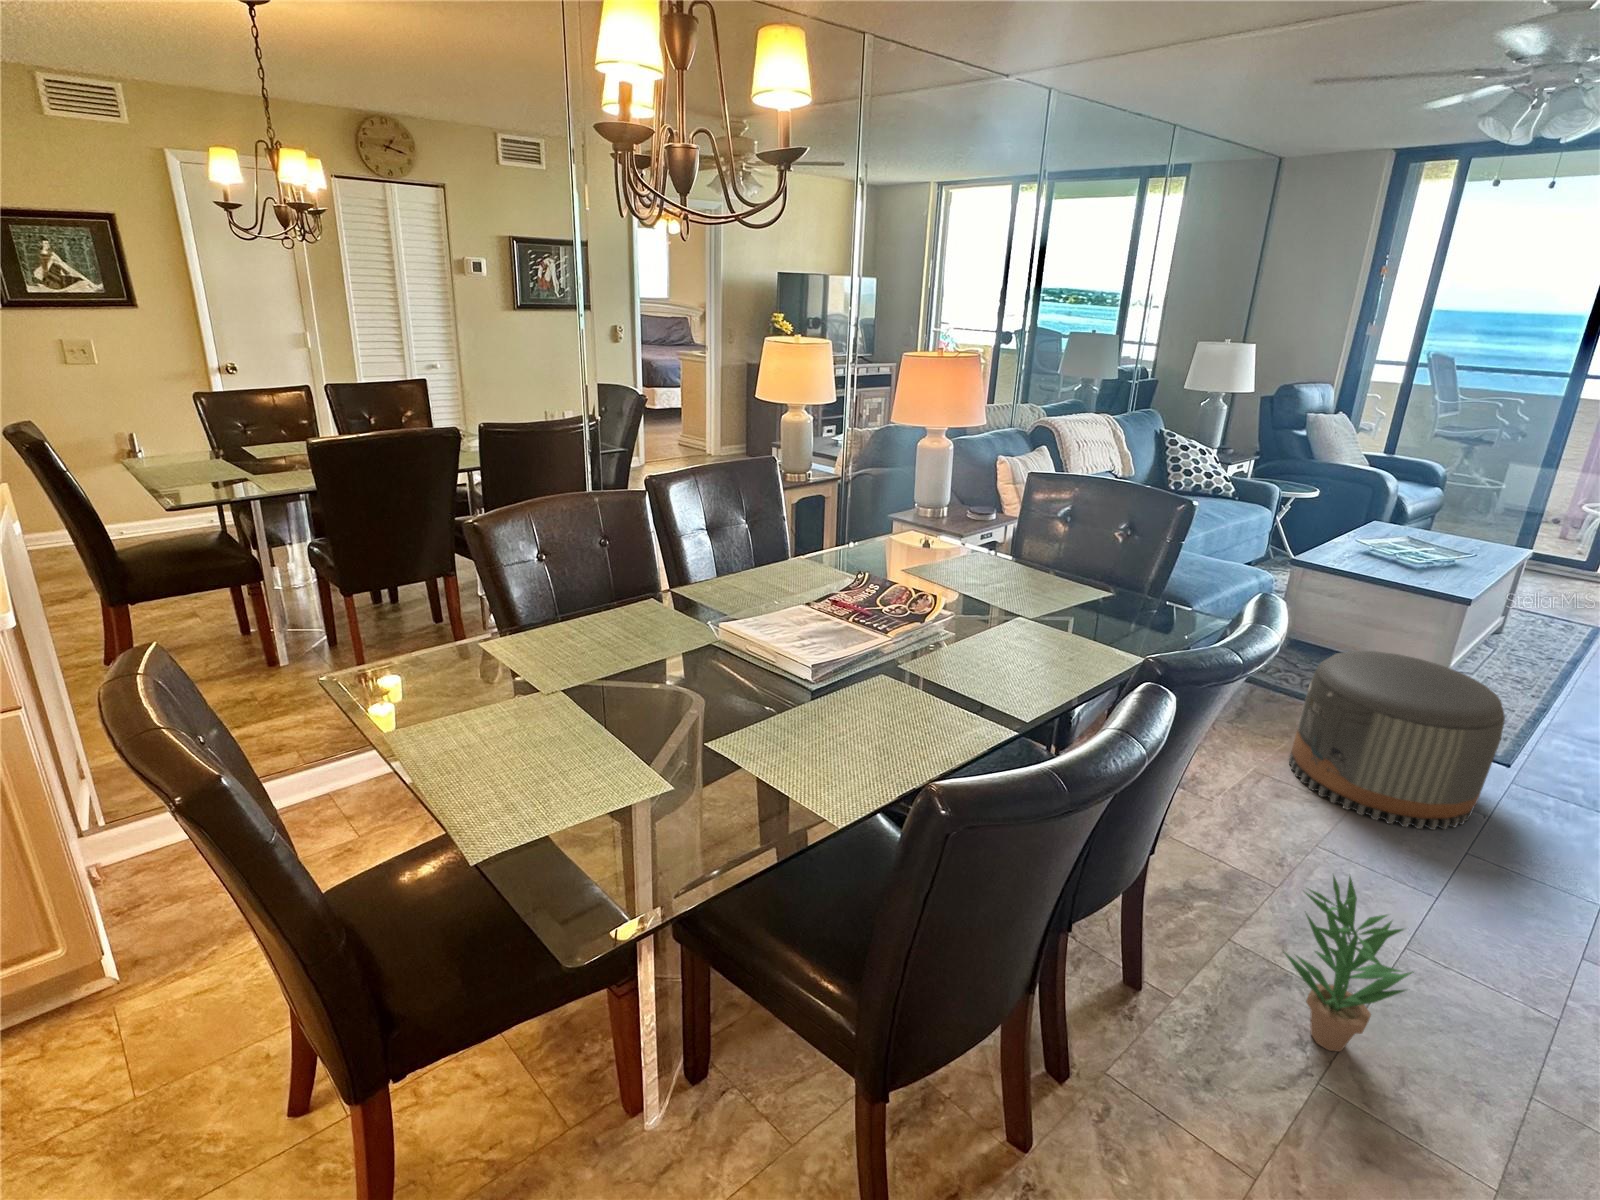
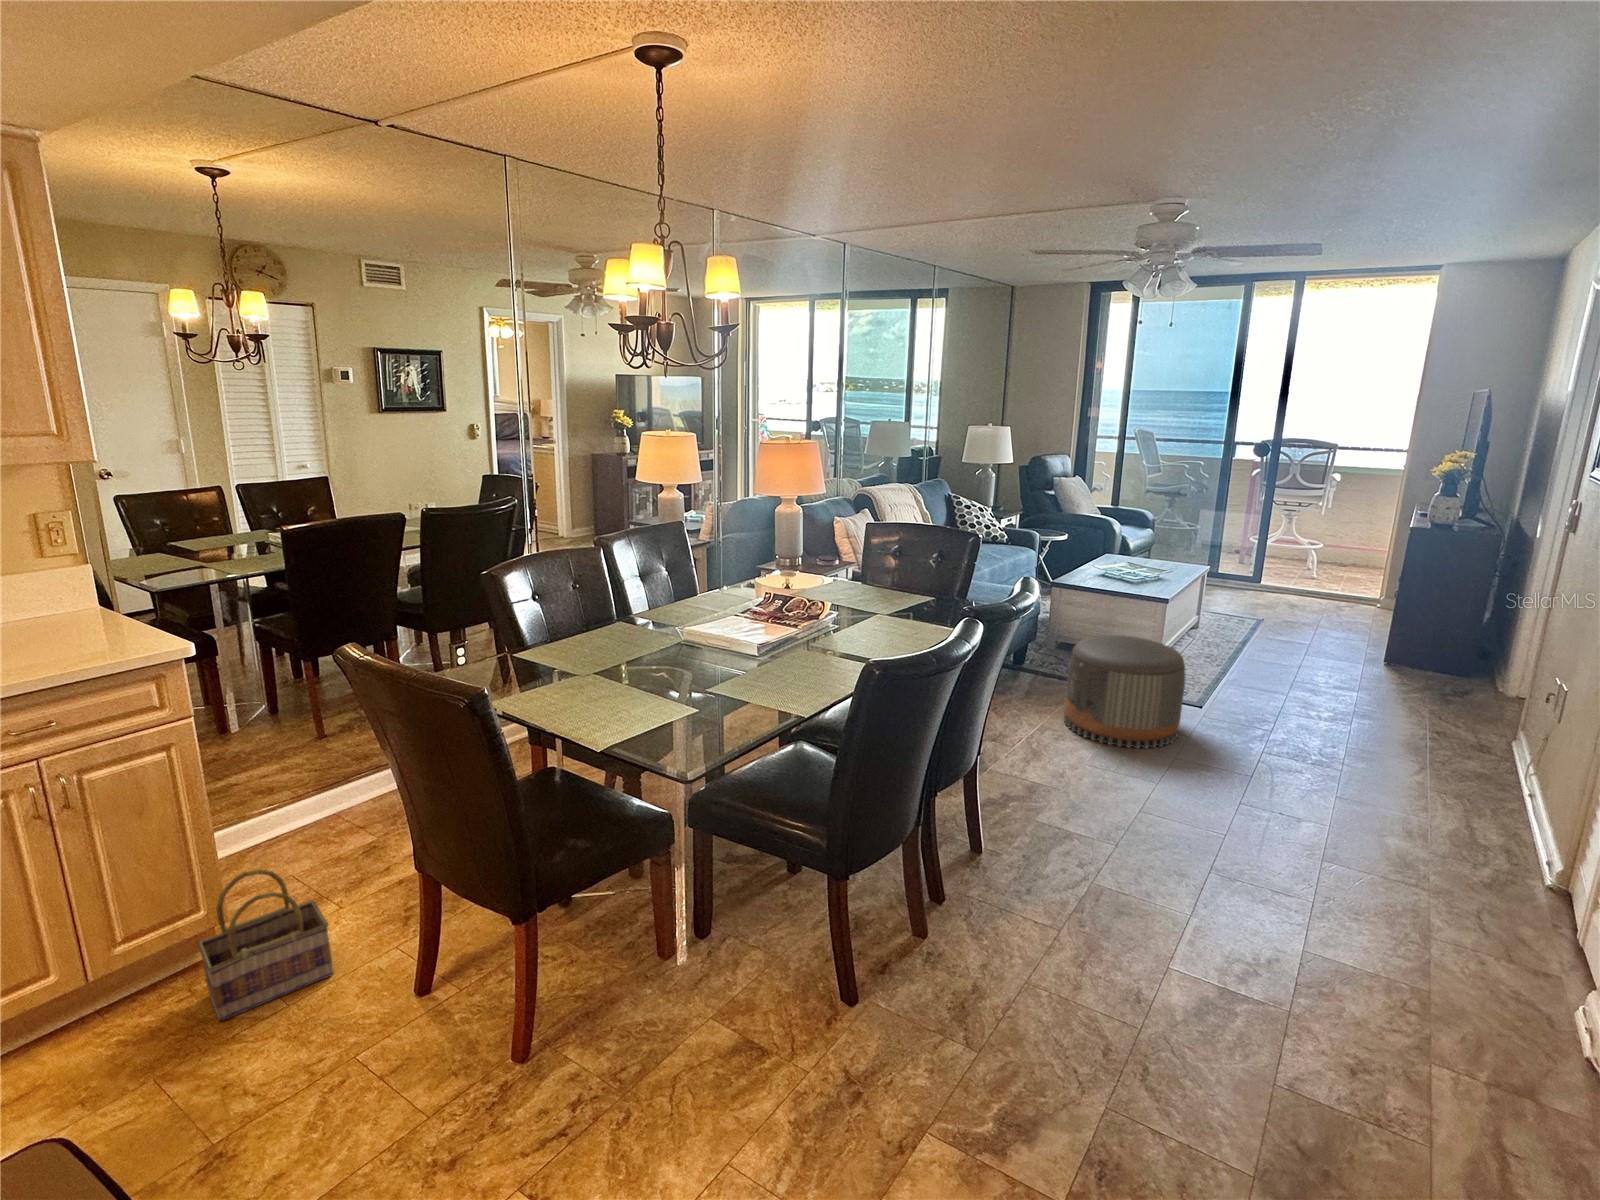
potted plant: present [1285,876,1412,1051] -> none [1061,746,1134,864]
basket: none [35,900,230,1095] -> present [198,869,334,1021]

